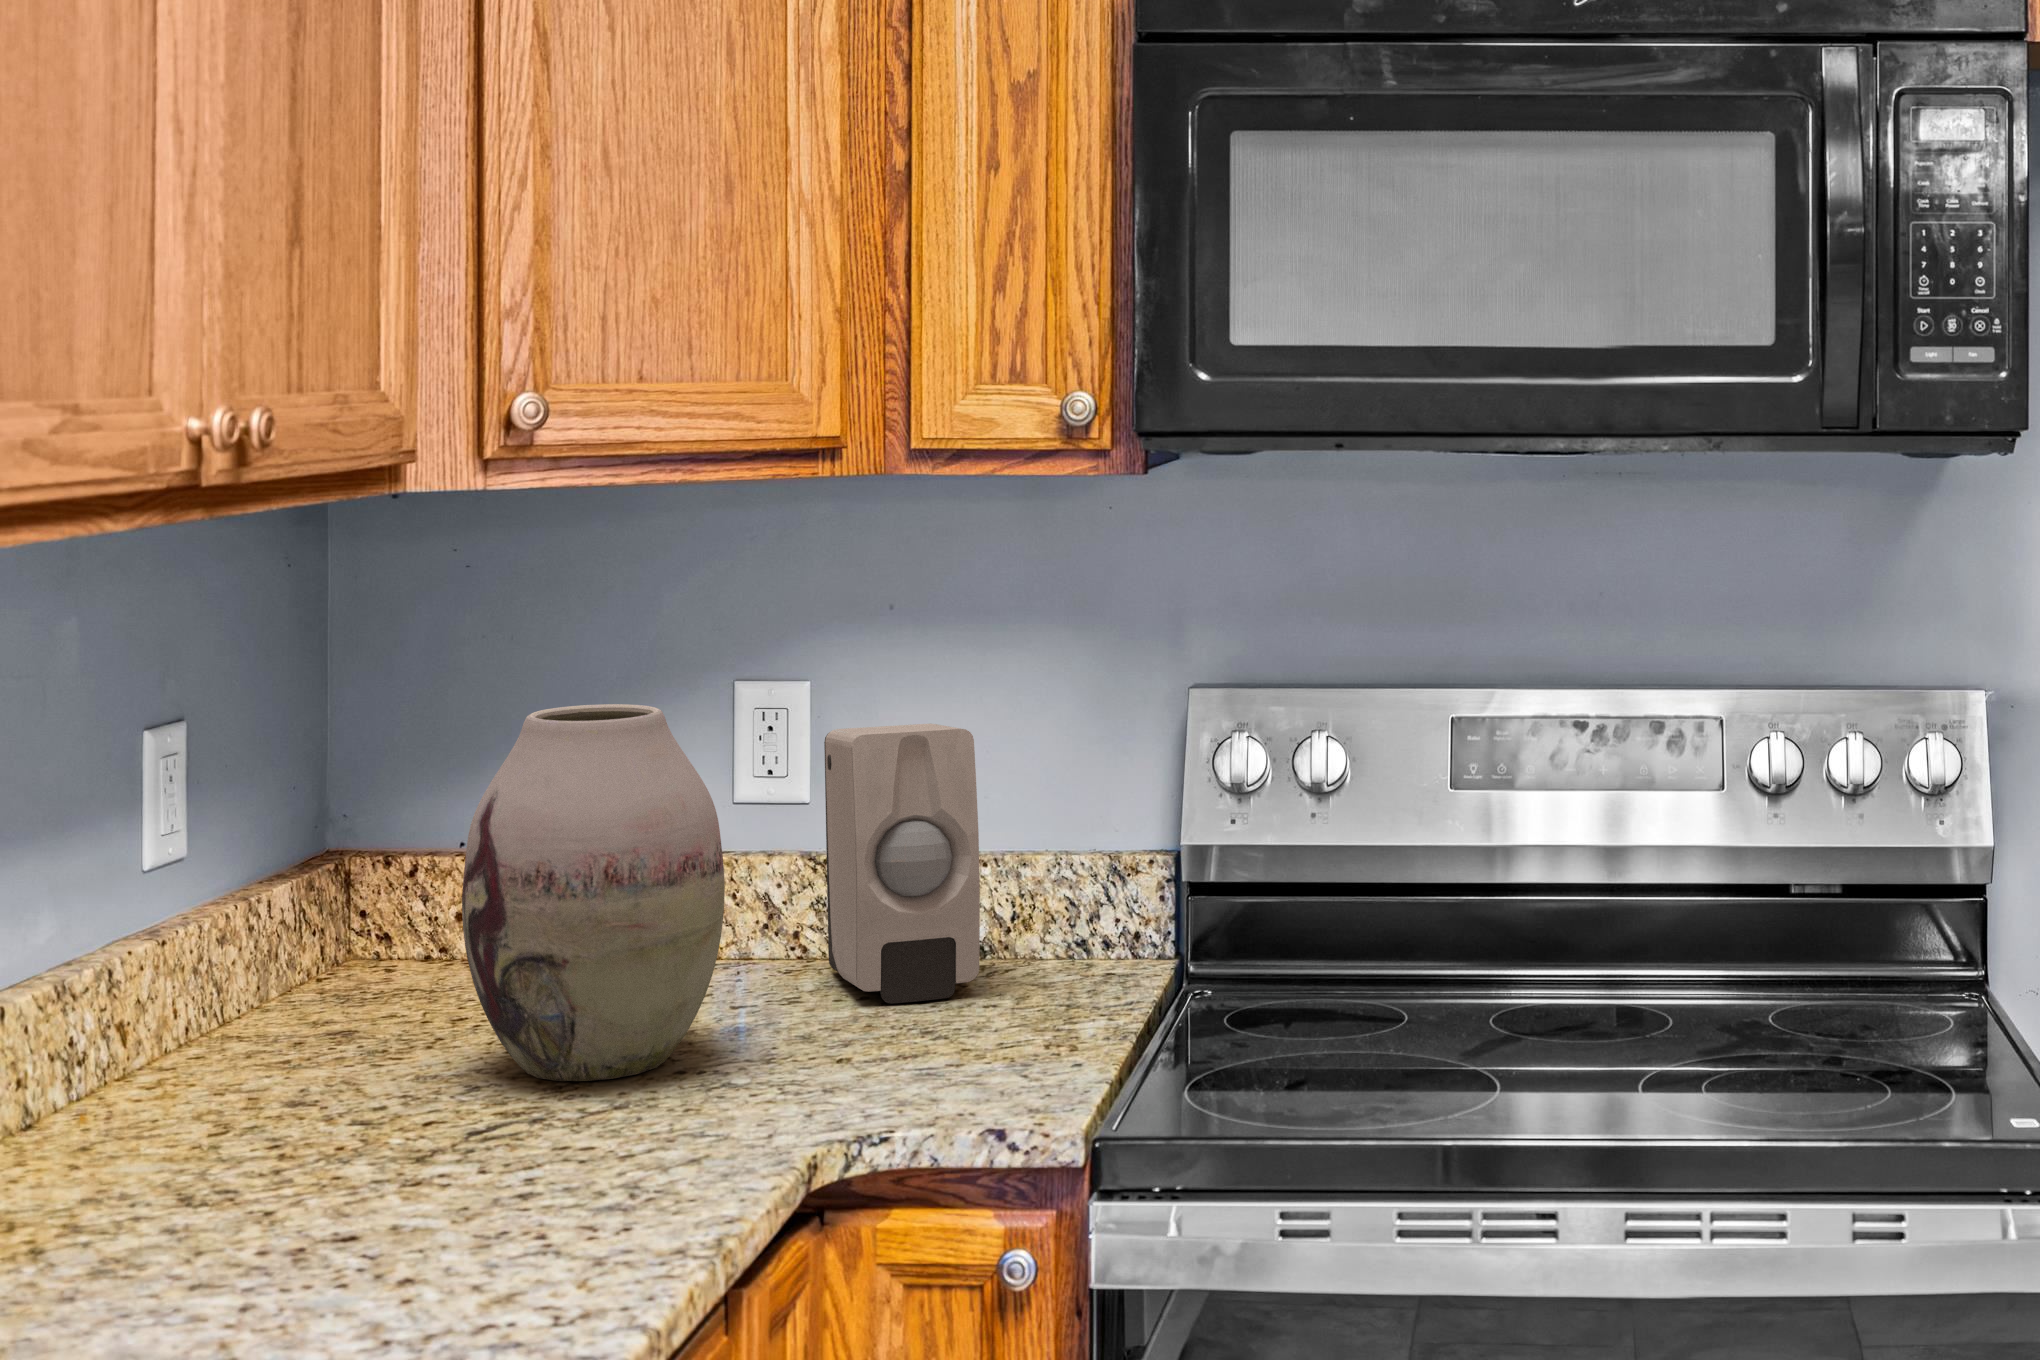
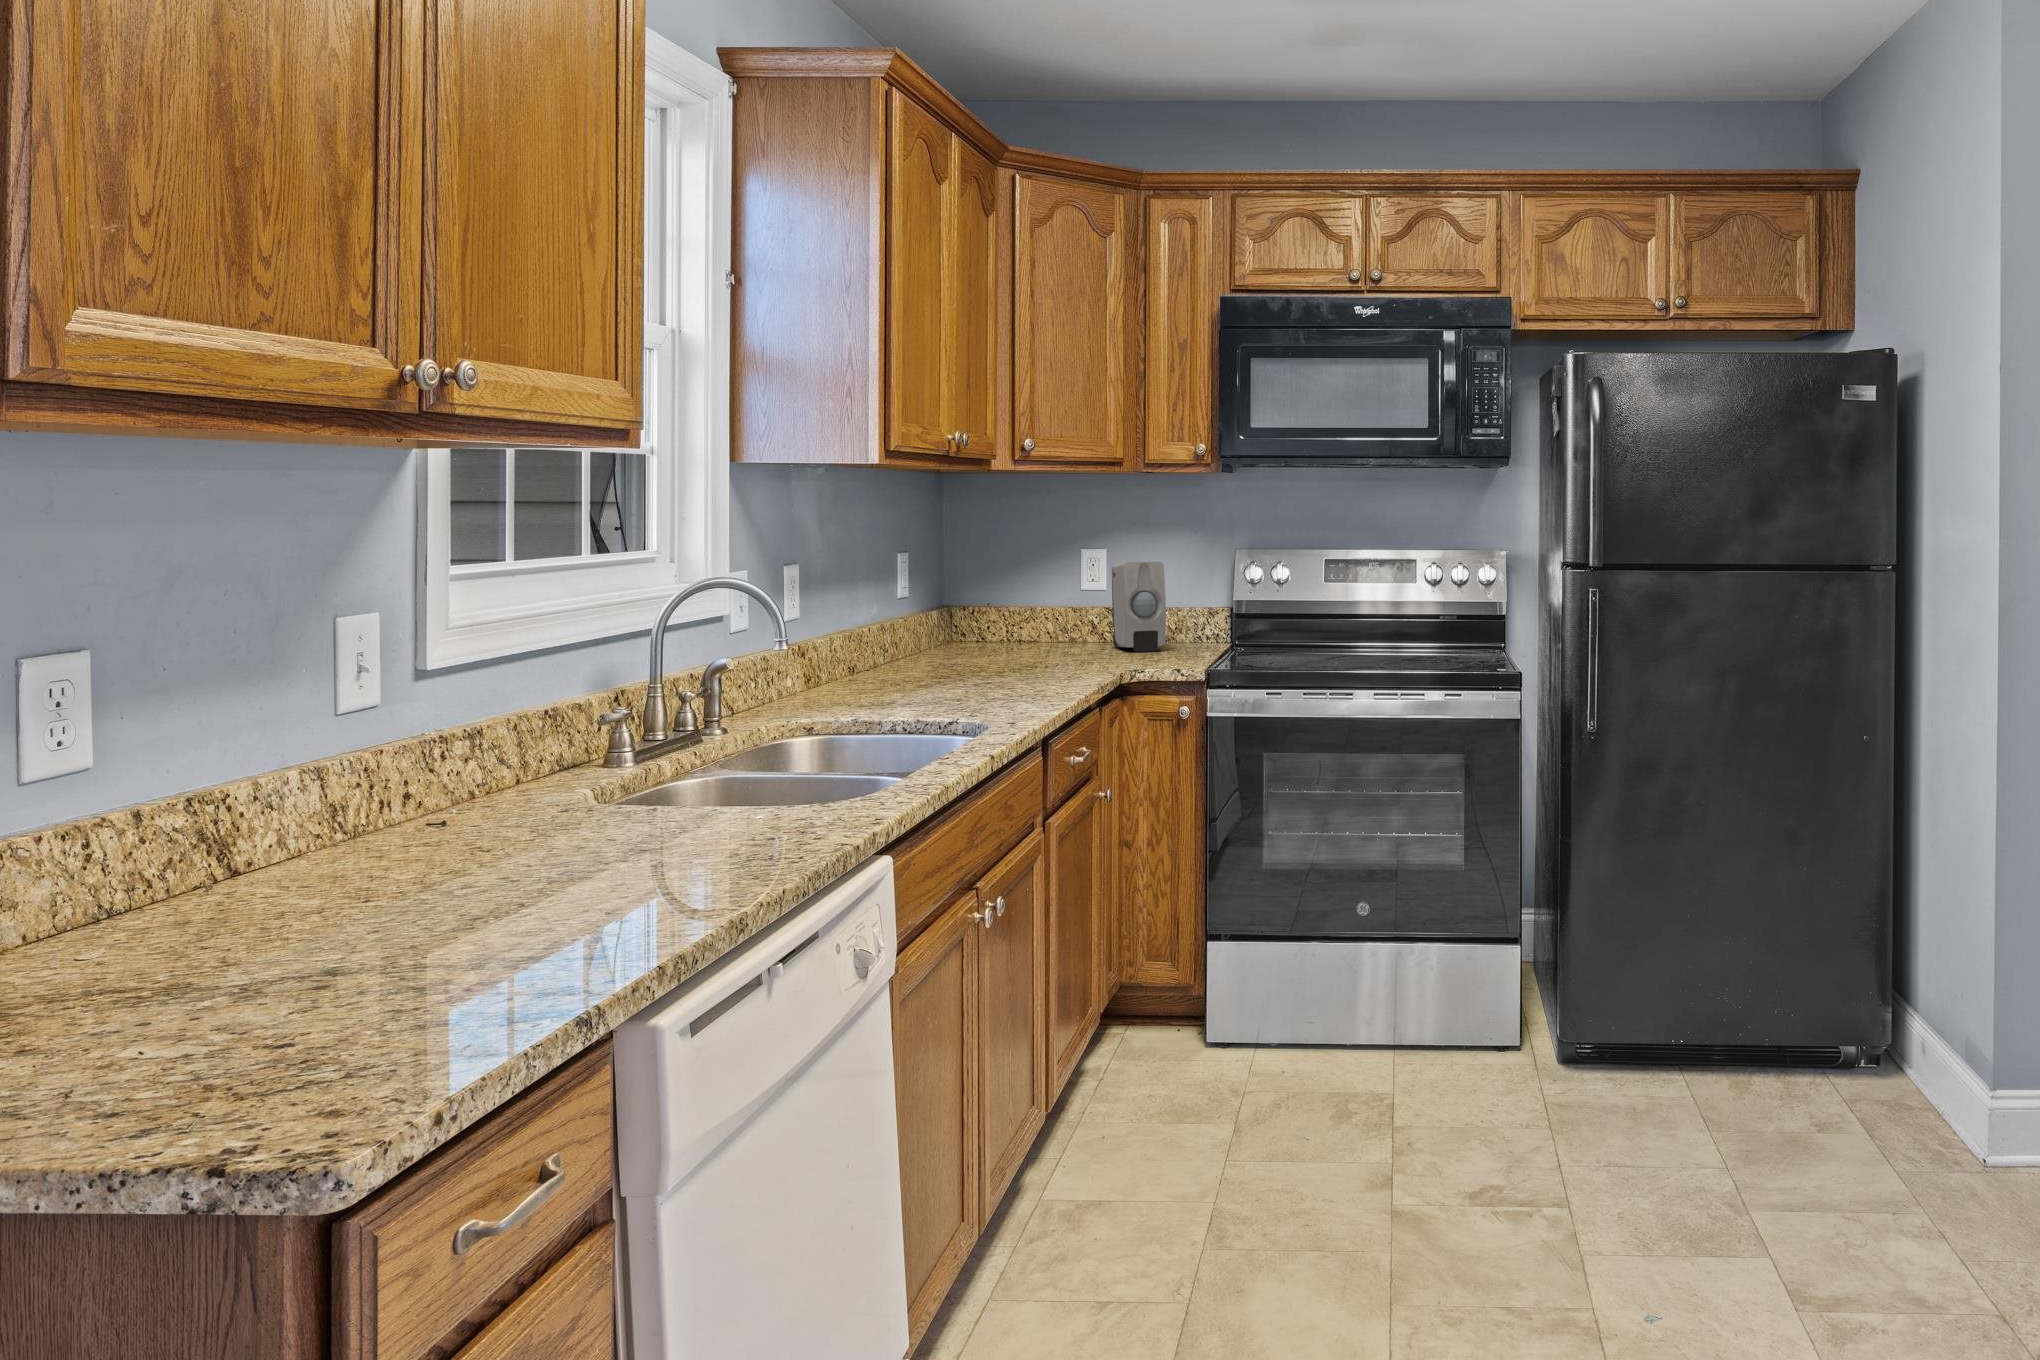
vase: present [462,704,725,1081] -> none [1004,545,1086,662]

